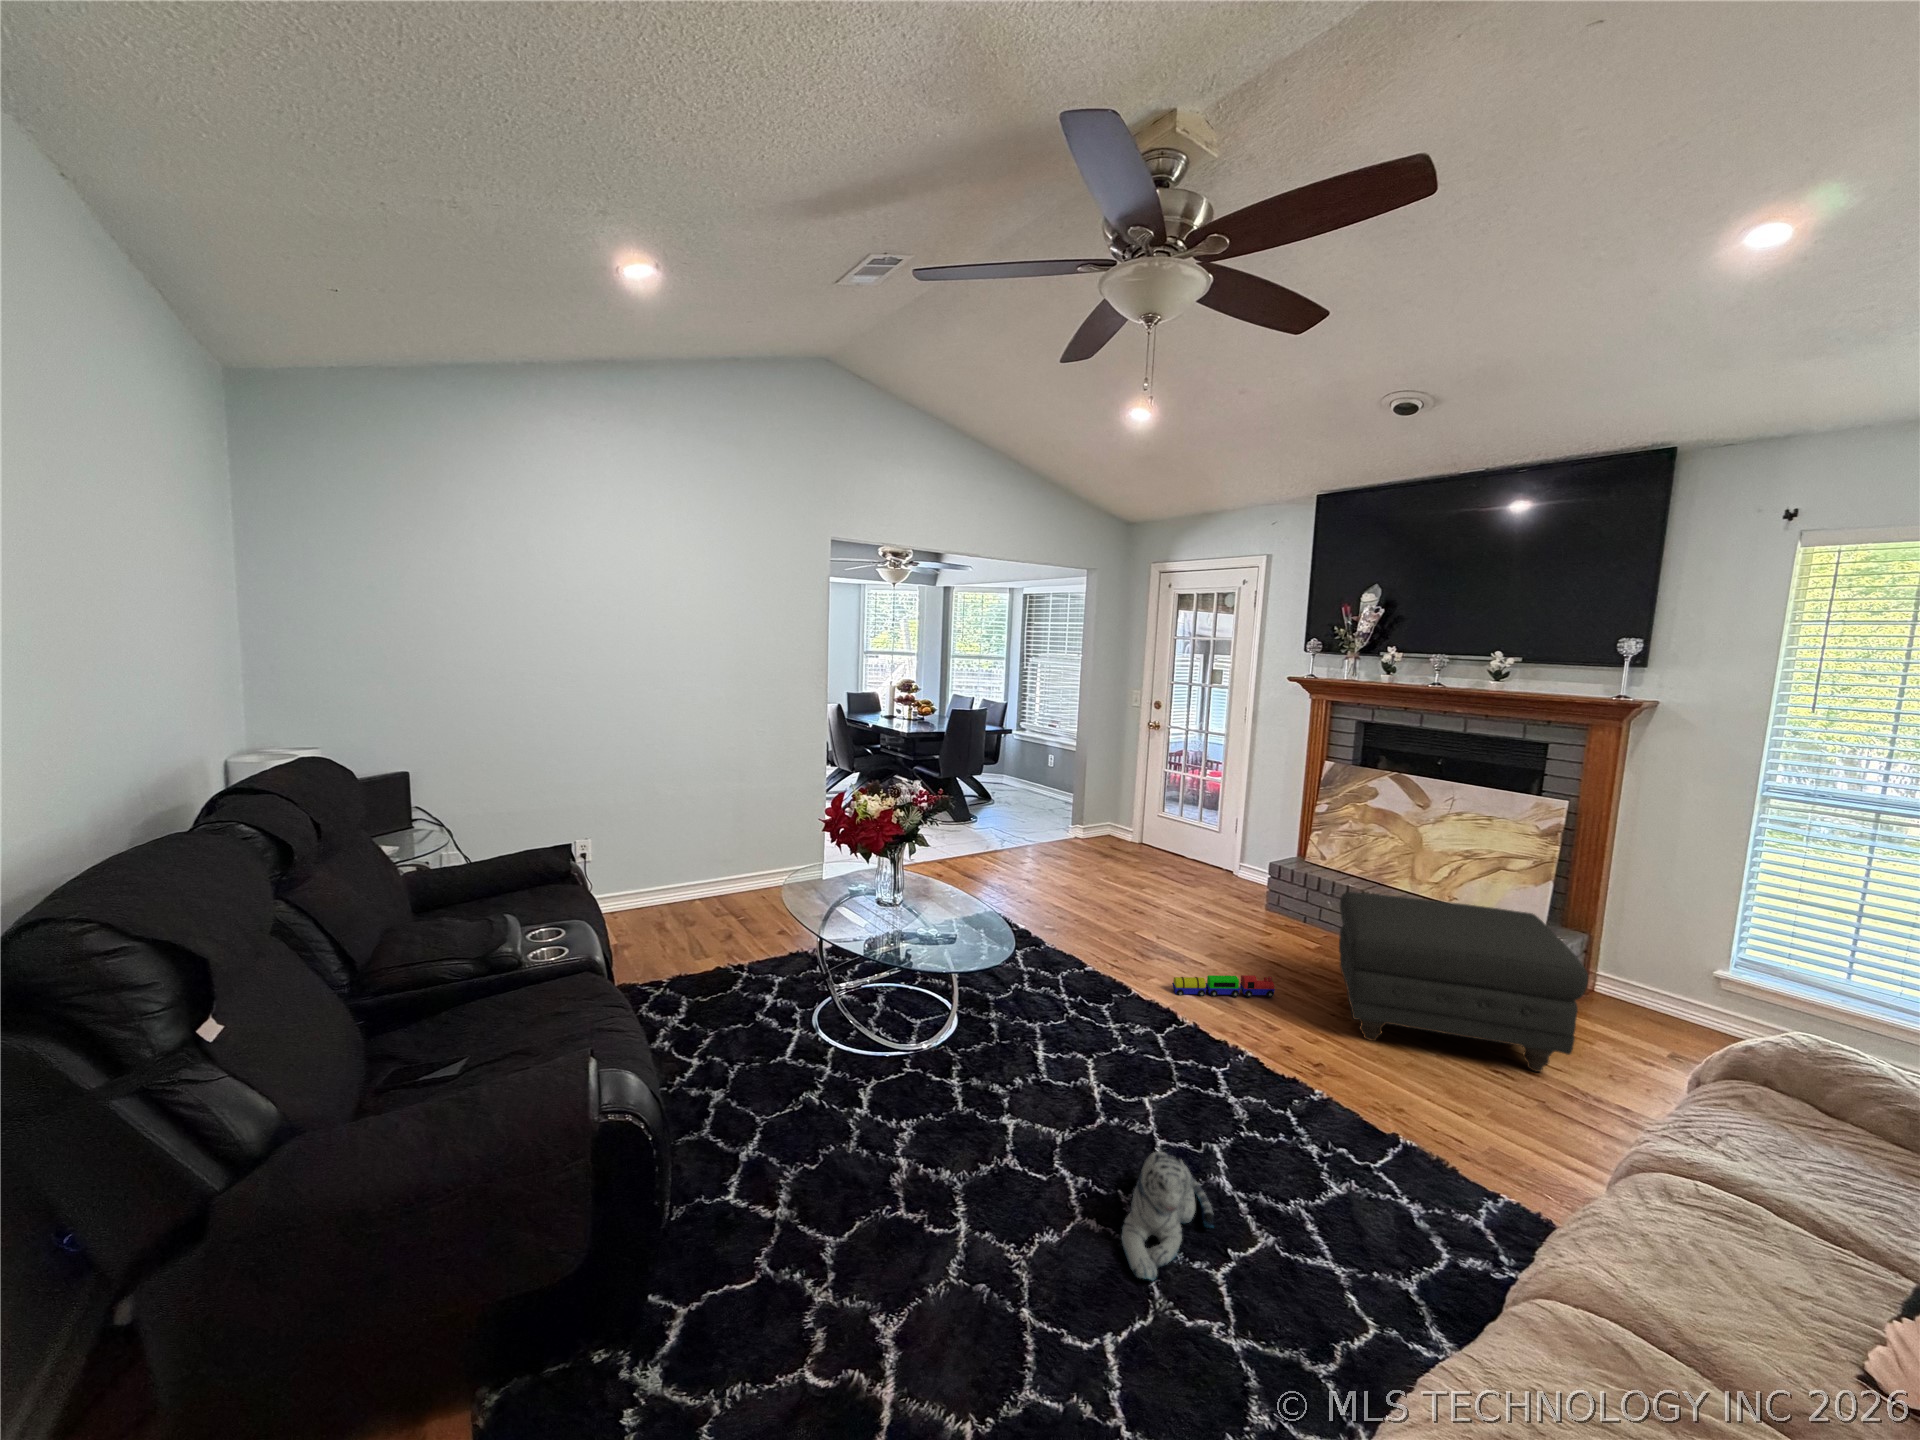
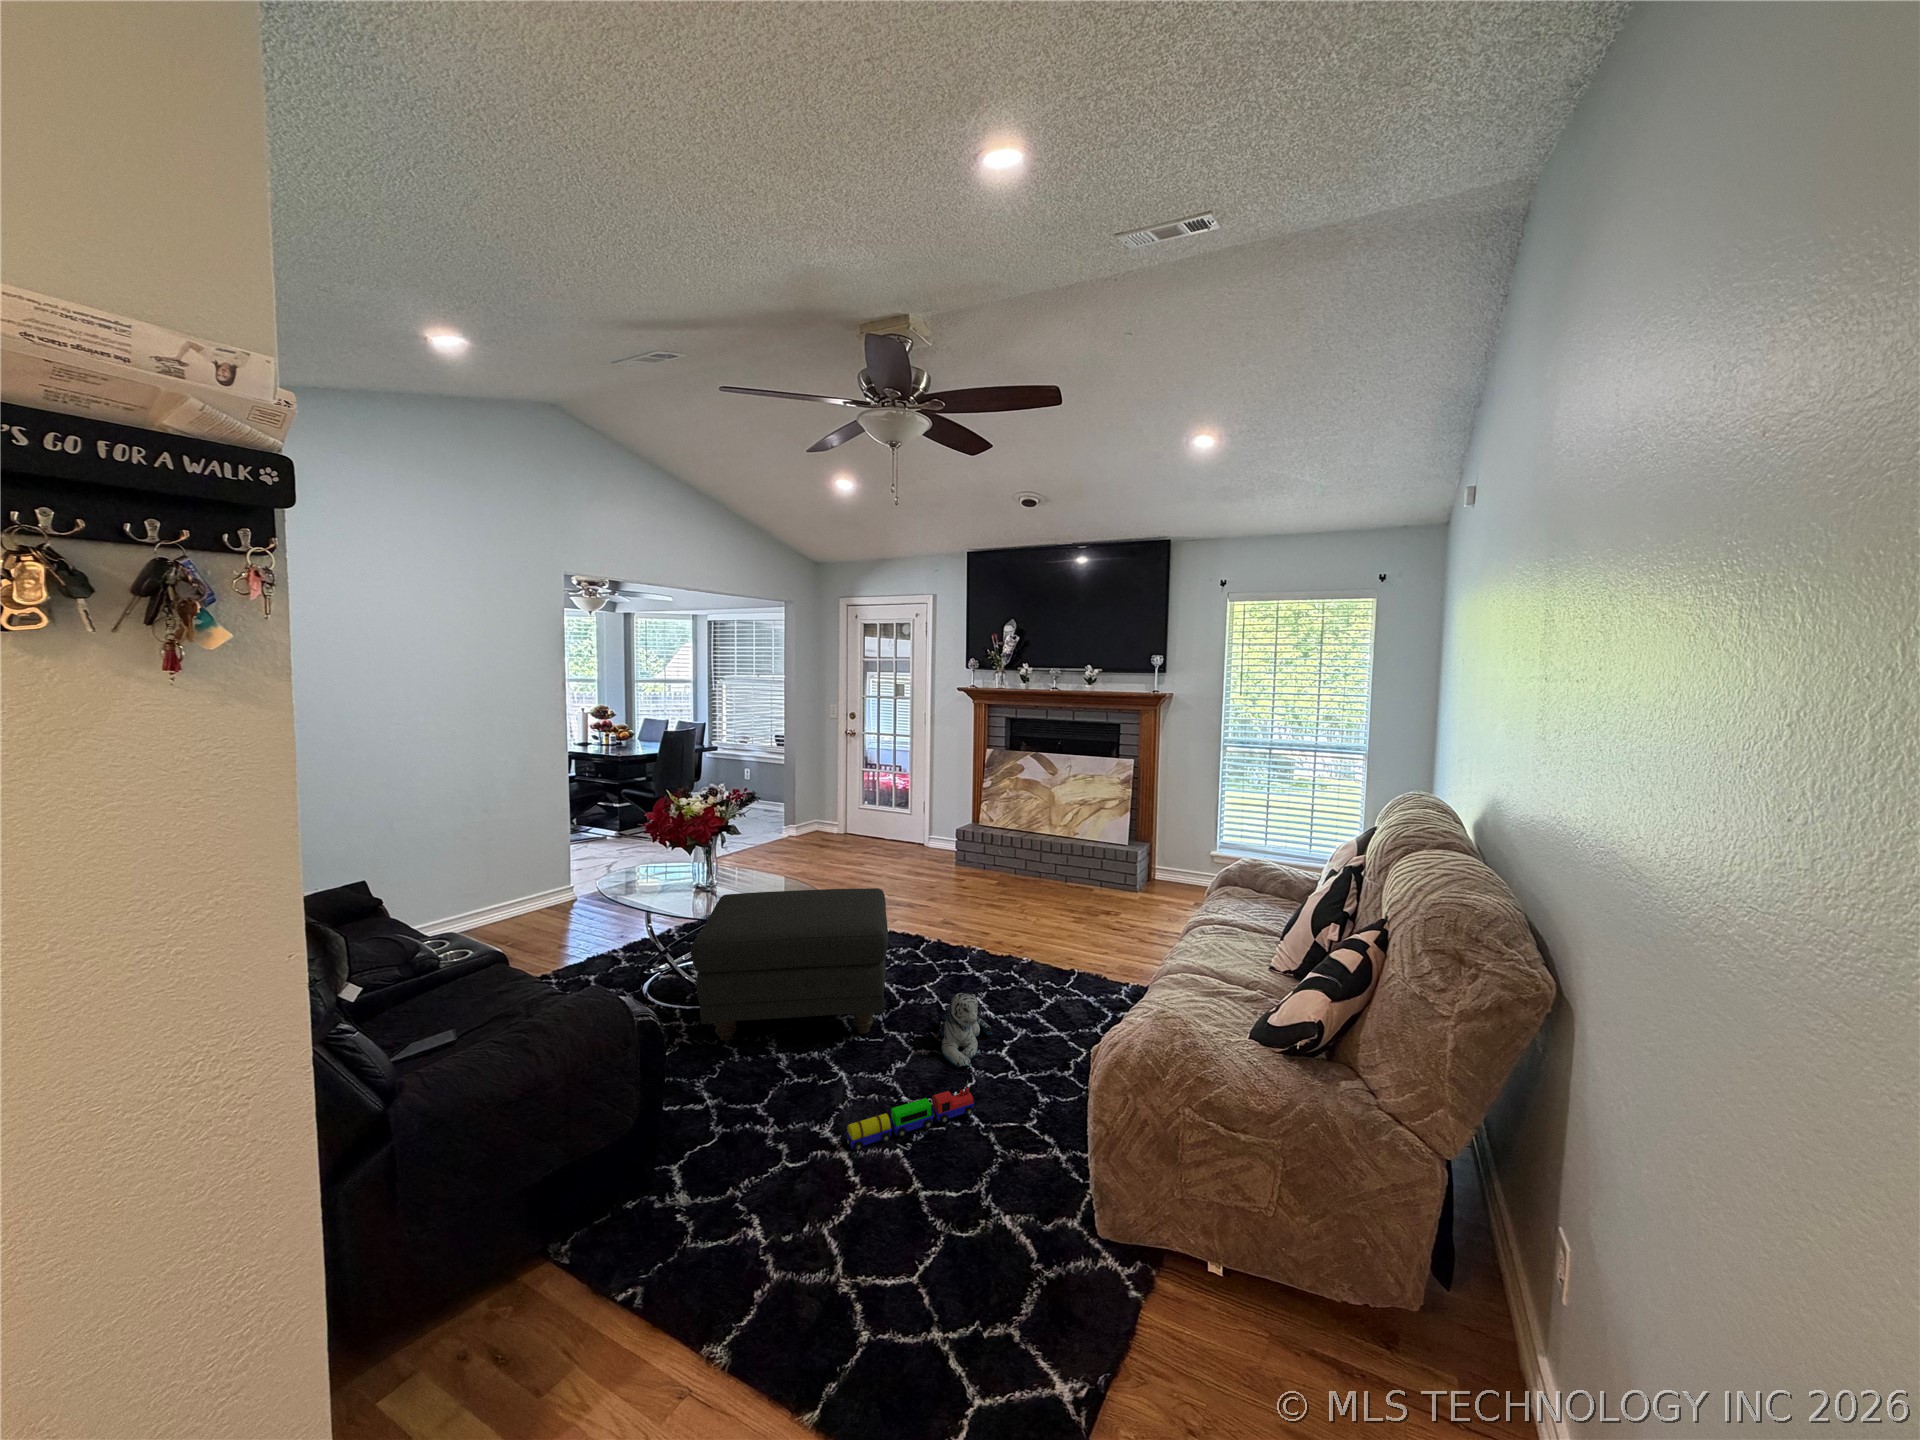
ottoman: present [1339,892,1588,1072] -> present [691,888,888,1041]
toy train: present [1172,975,1275,998] -> present [846,1087,974,1150]

